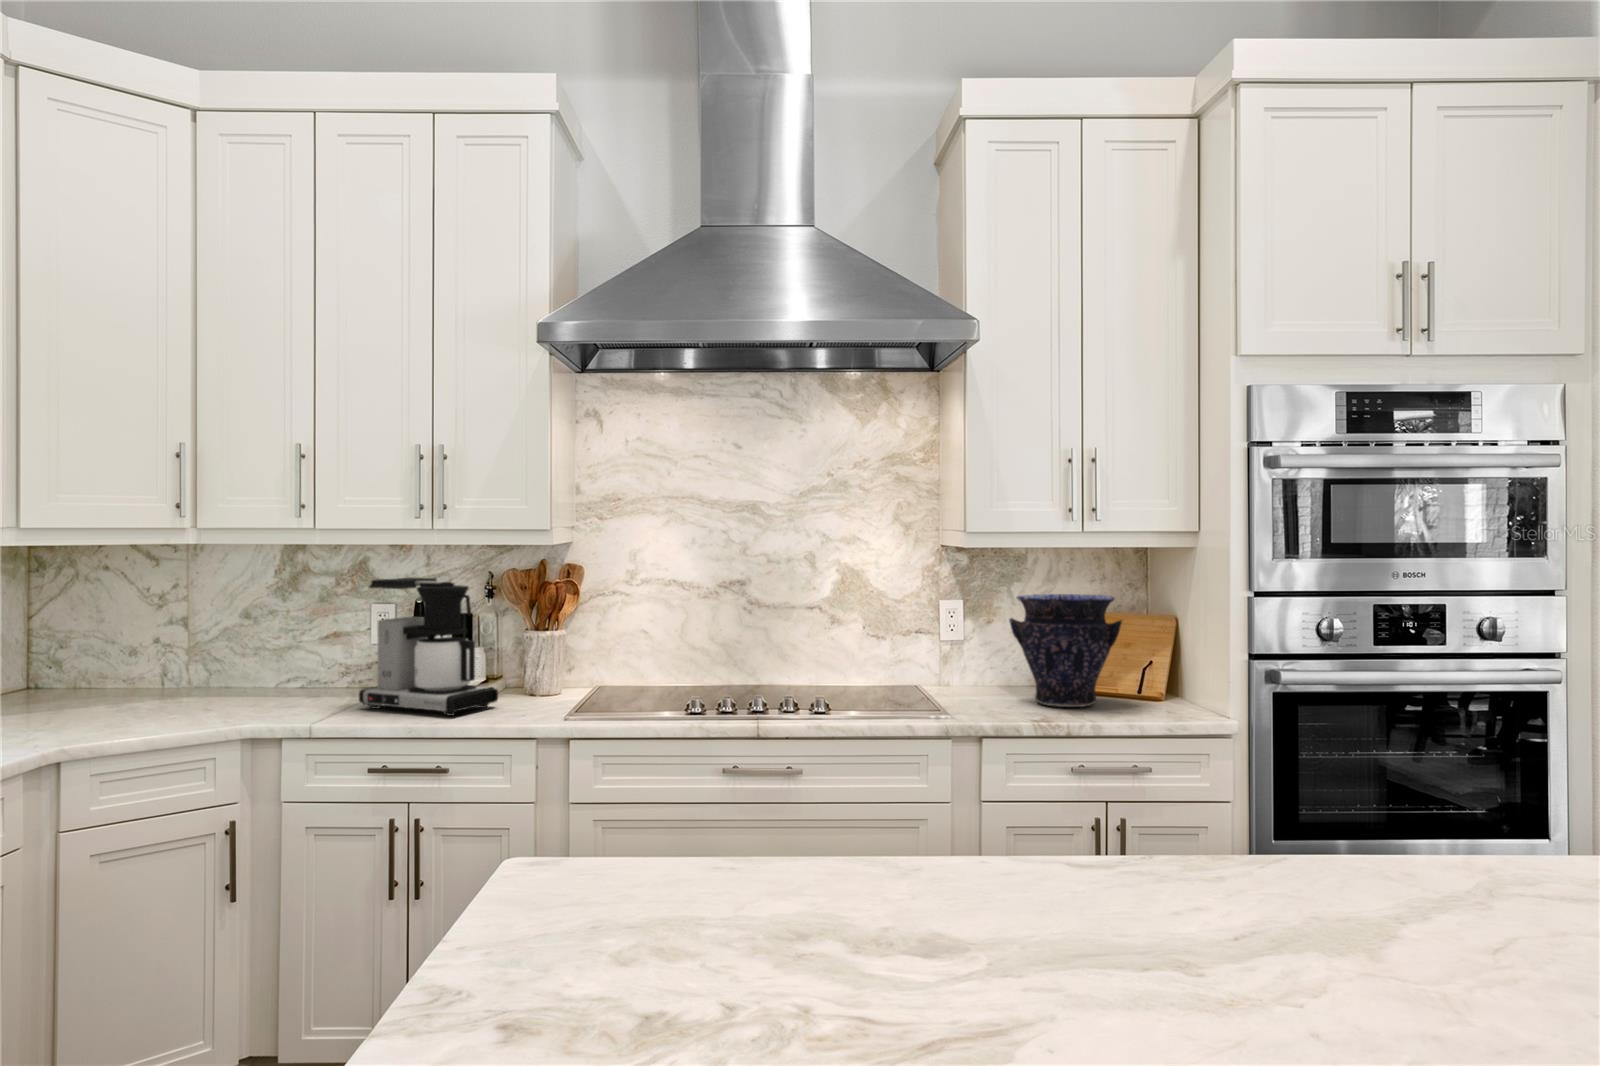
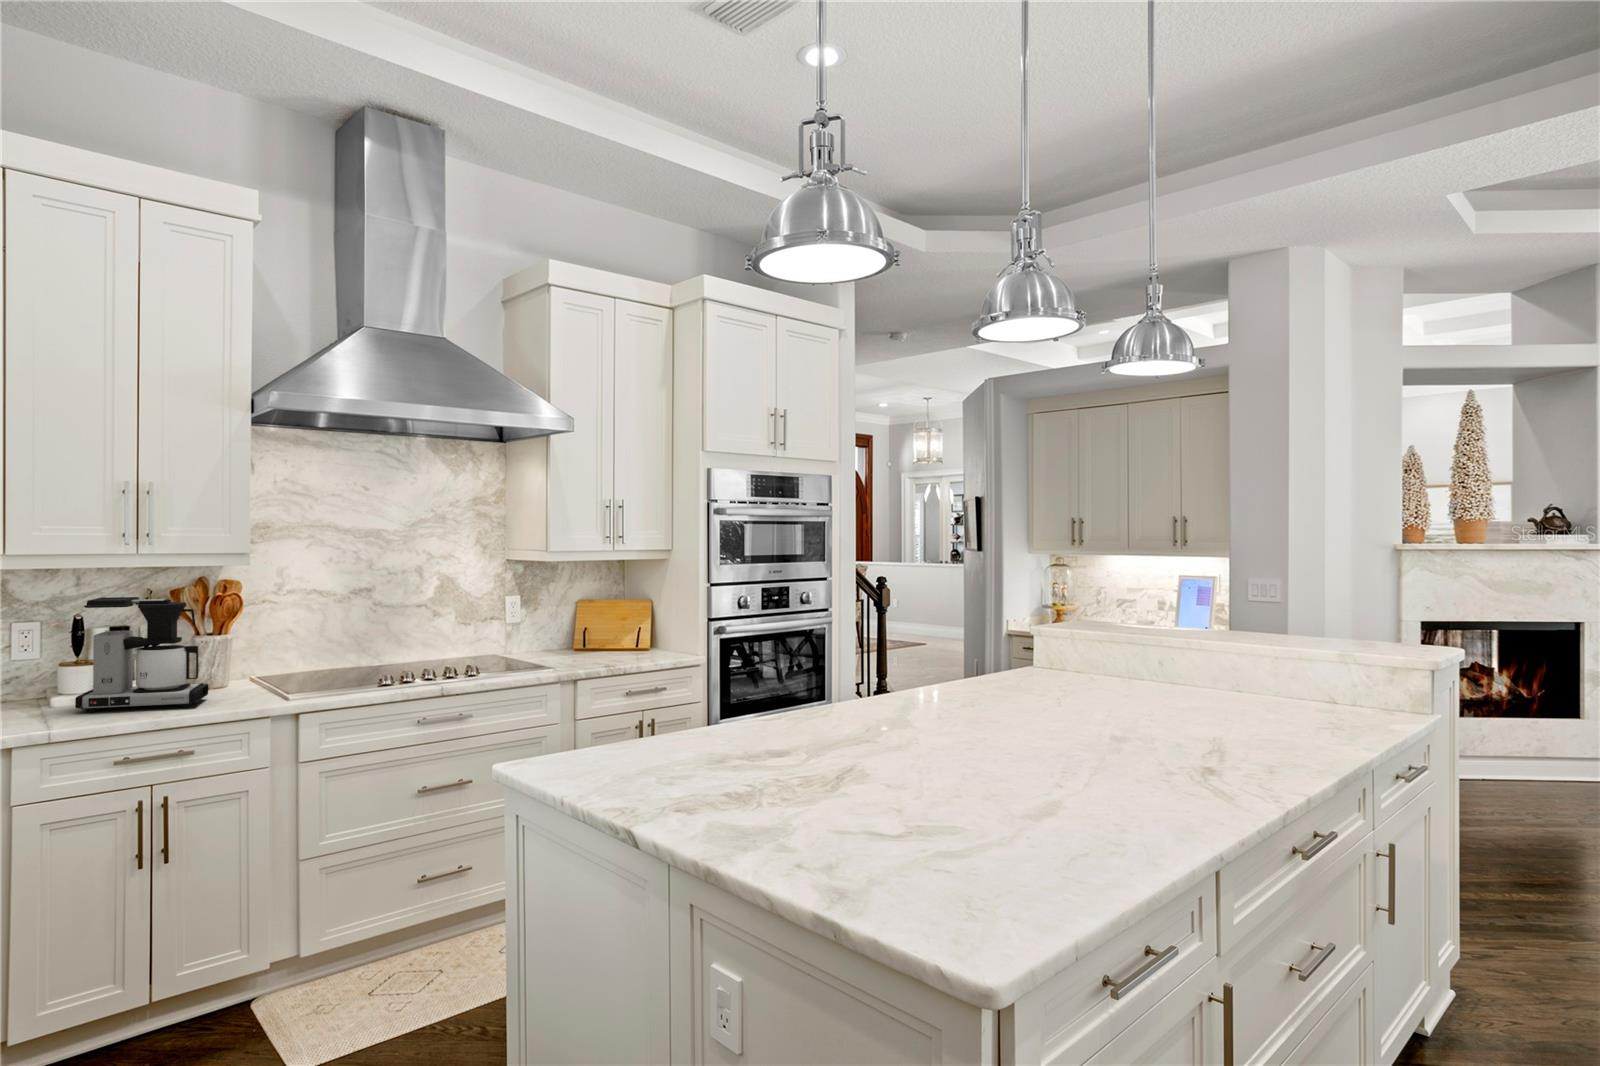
vase: present [1009,594,1122,707] -> none [567,589,636,659]

